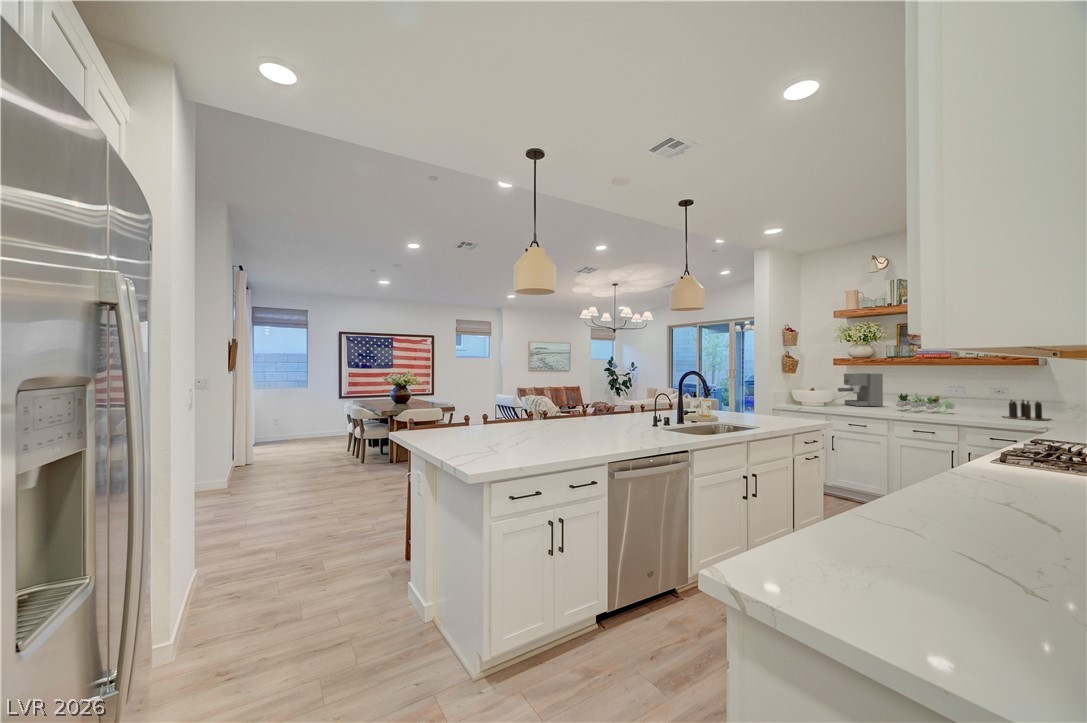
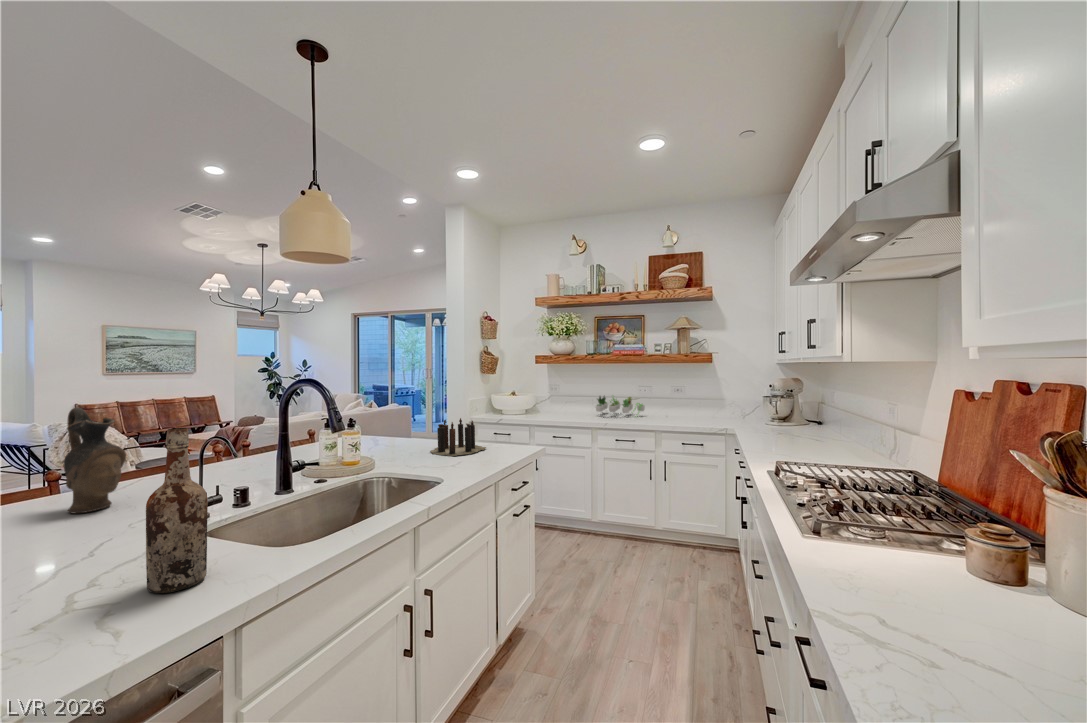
coffee maker: present [838,373,883,407] -> none [540,373,582,413]
ceramic pitcher: none [603,381,623,421] -> present [64,407,126,513]
wine bottle: none [665,386,682,440] -> present [146,428,208,593]
candle: present [1004,400,1050,420] -> present [431,418,486,456]

